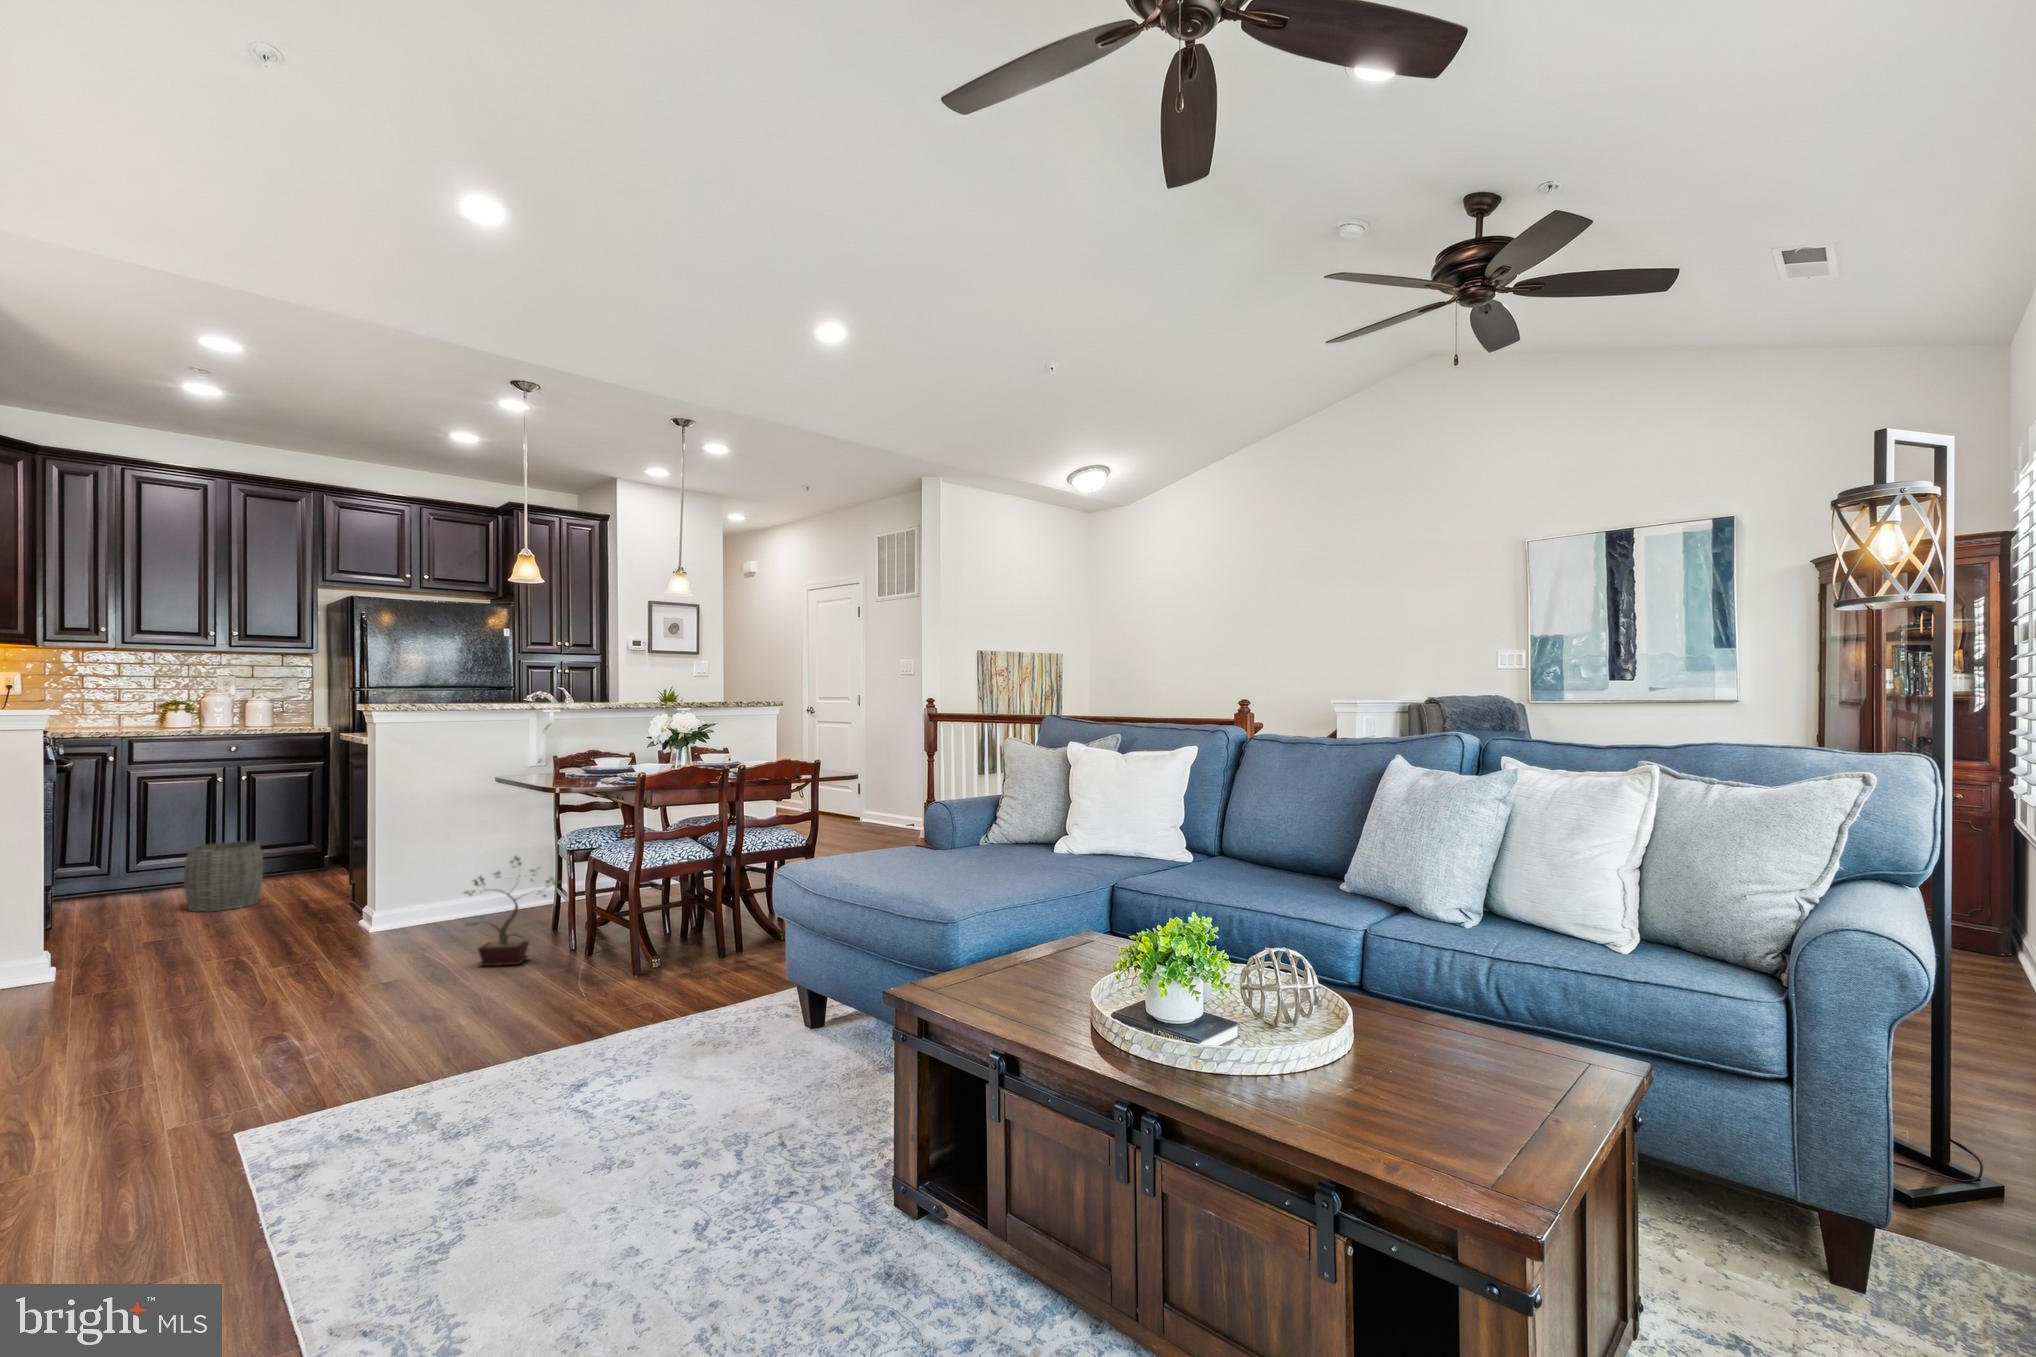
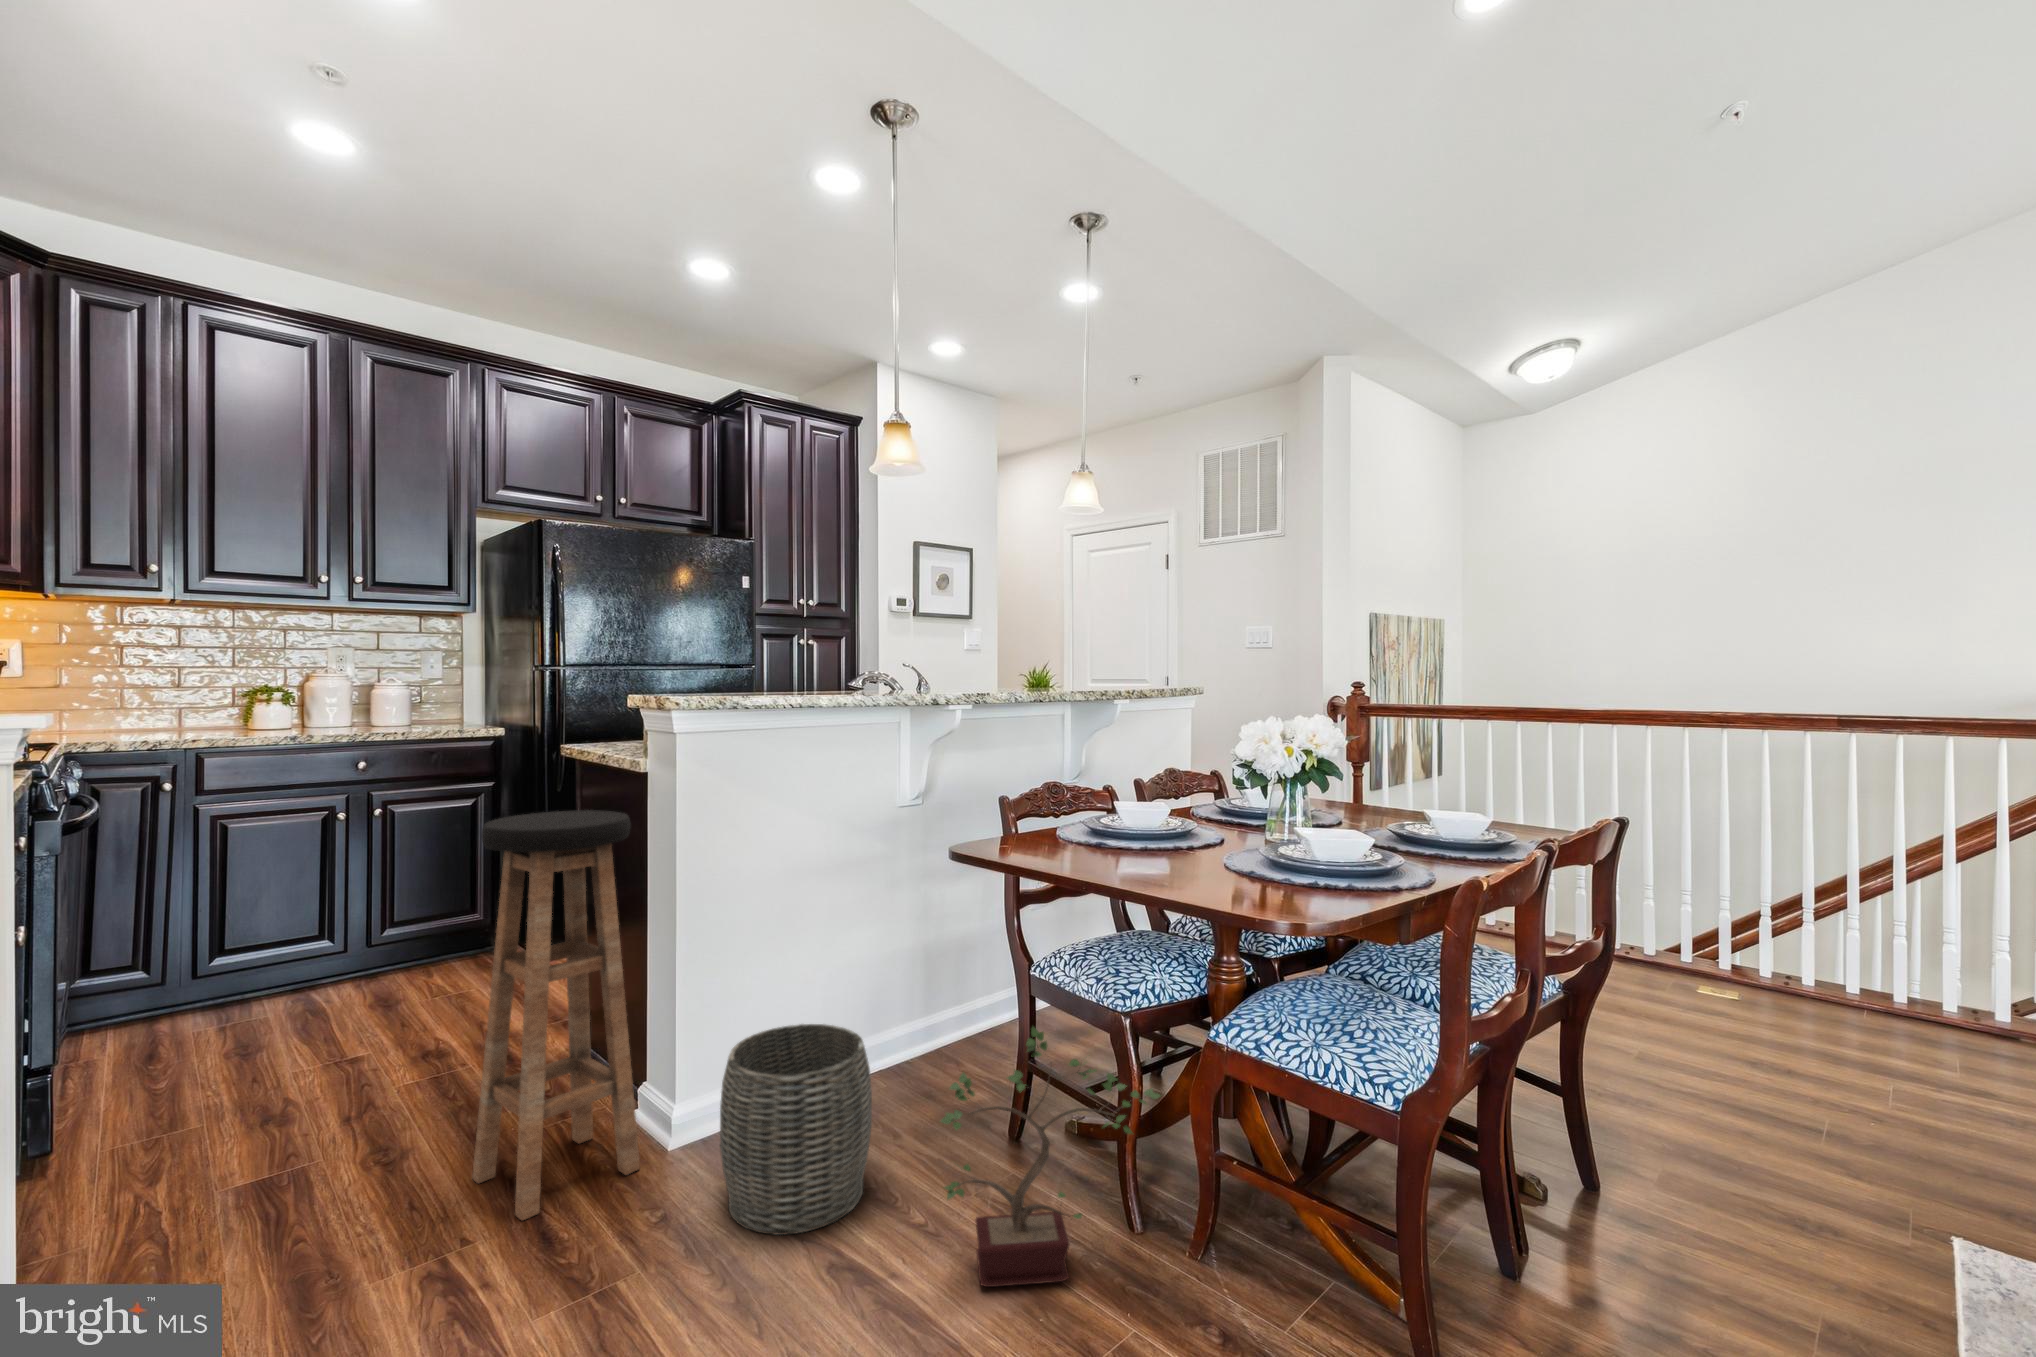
bar stool: none [265,765,352,953] -> present [472,810,640,1220]
woven basket: present [184,842,263,912] -> present [720,1024,872,1235]

